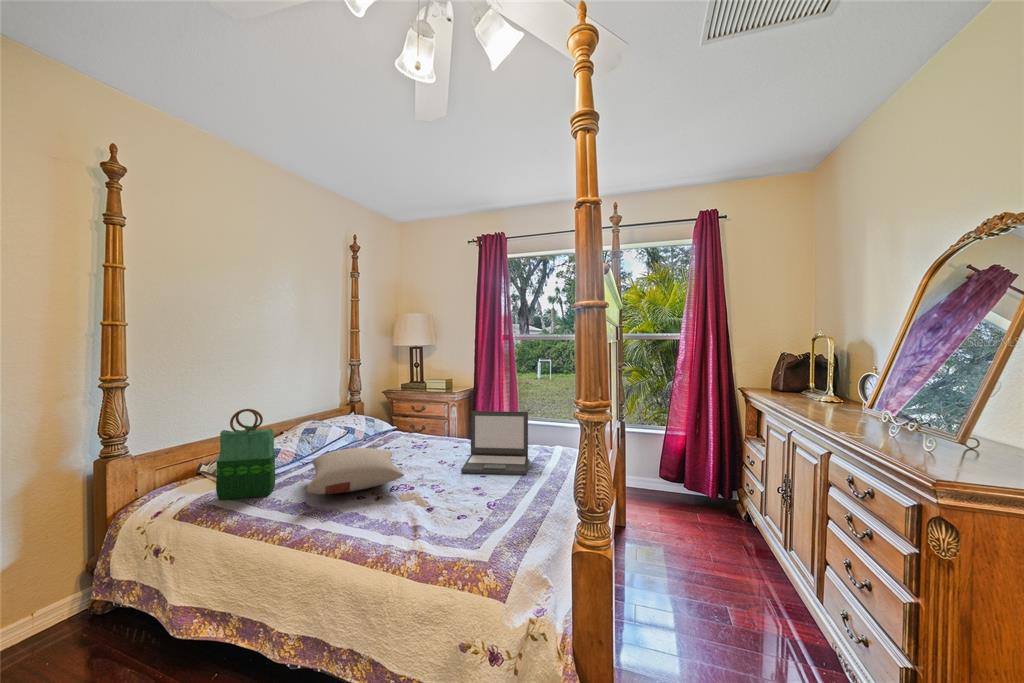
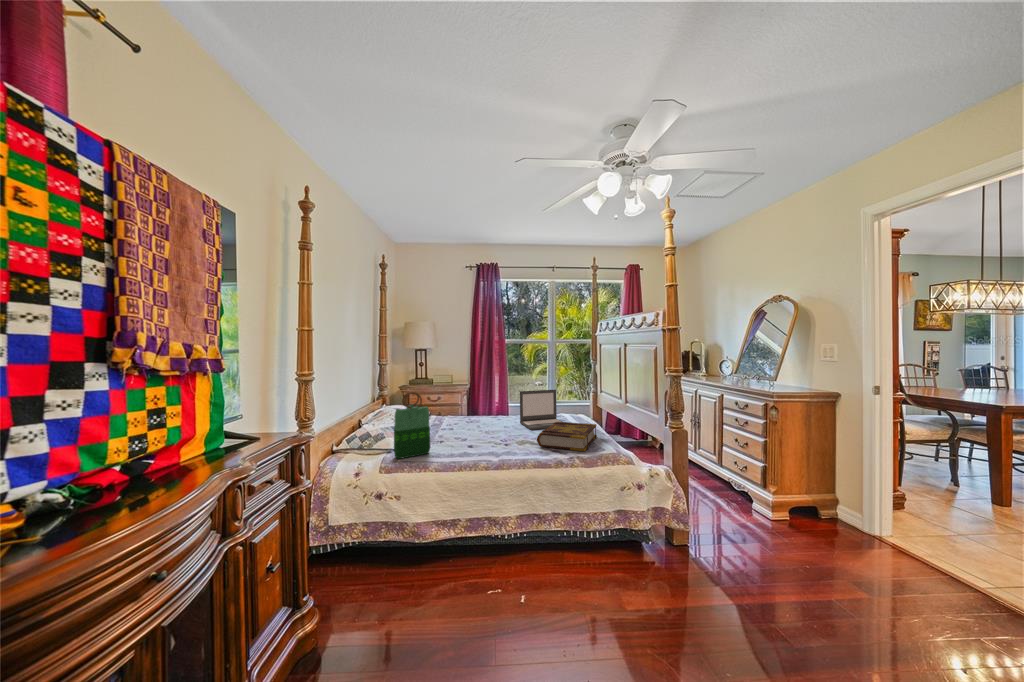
pillow: present [306,448,404,494] -> none [438,418,517,445]
book: none [408,468,532,540] -> present [537,422,597,451]

